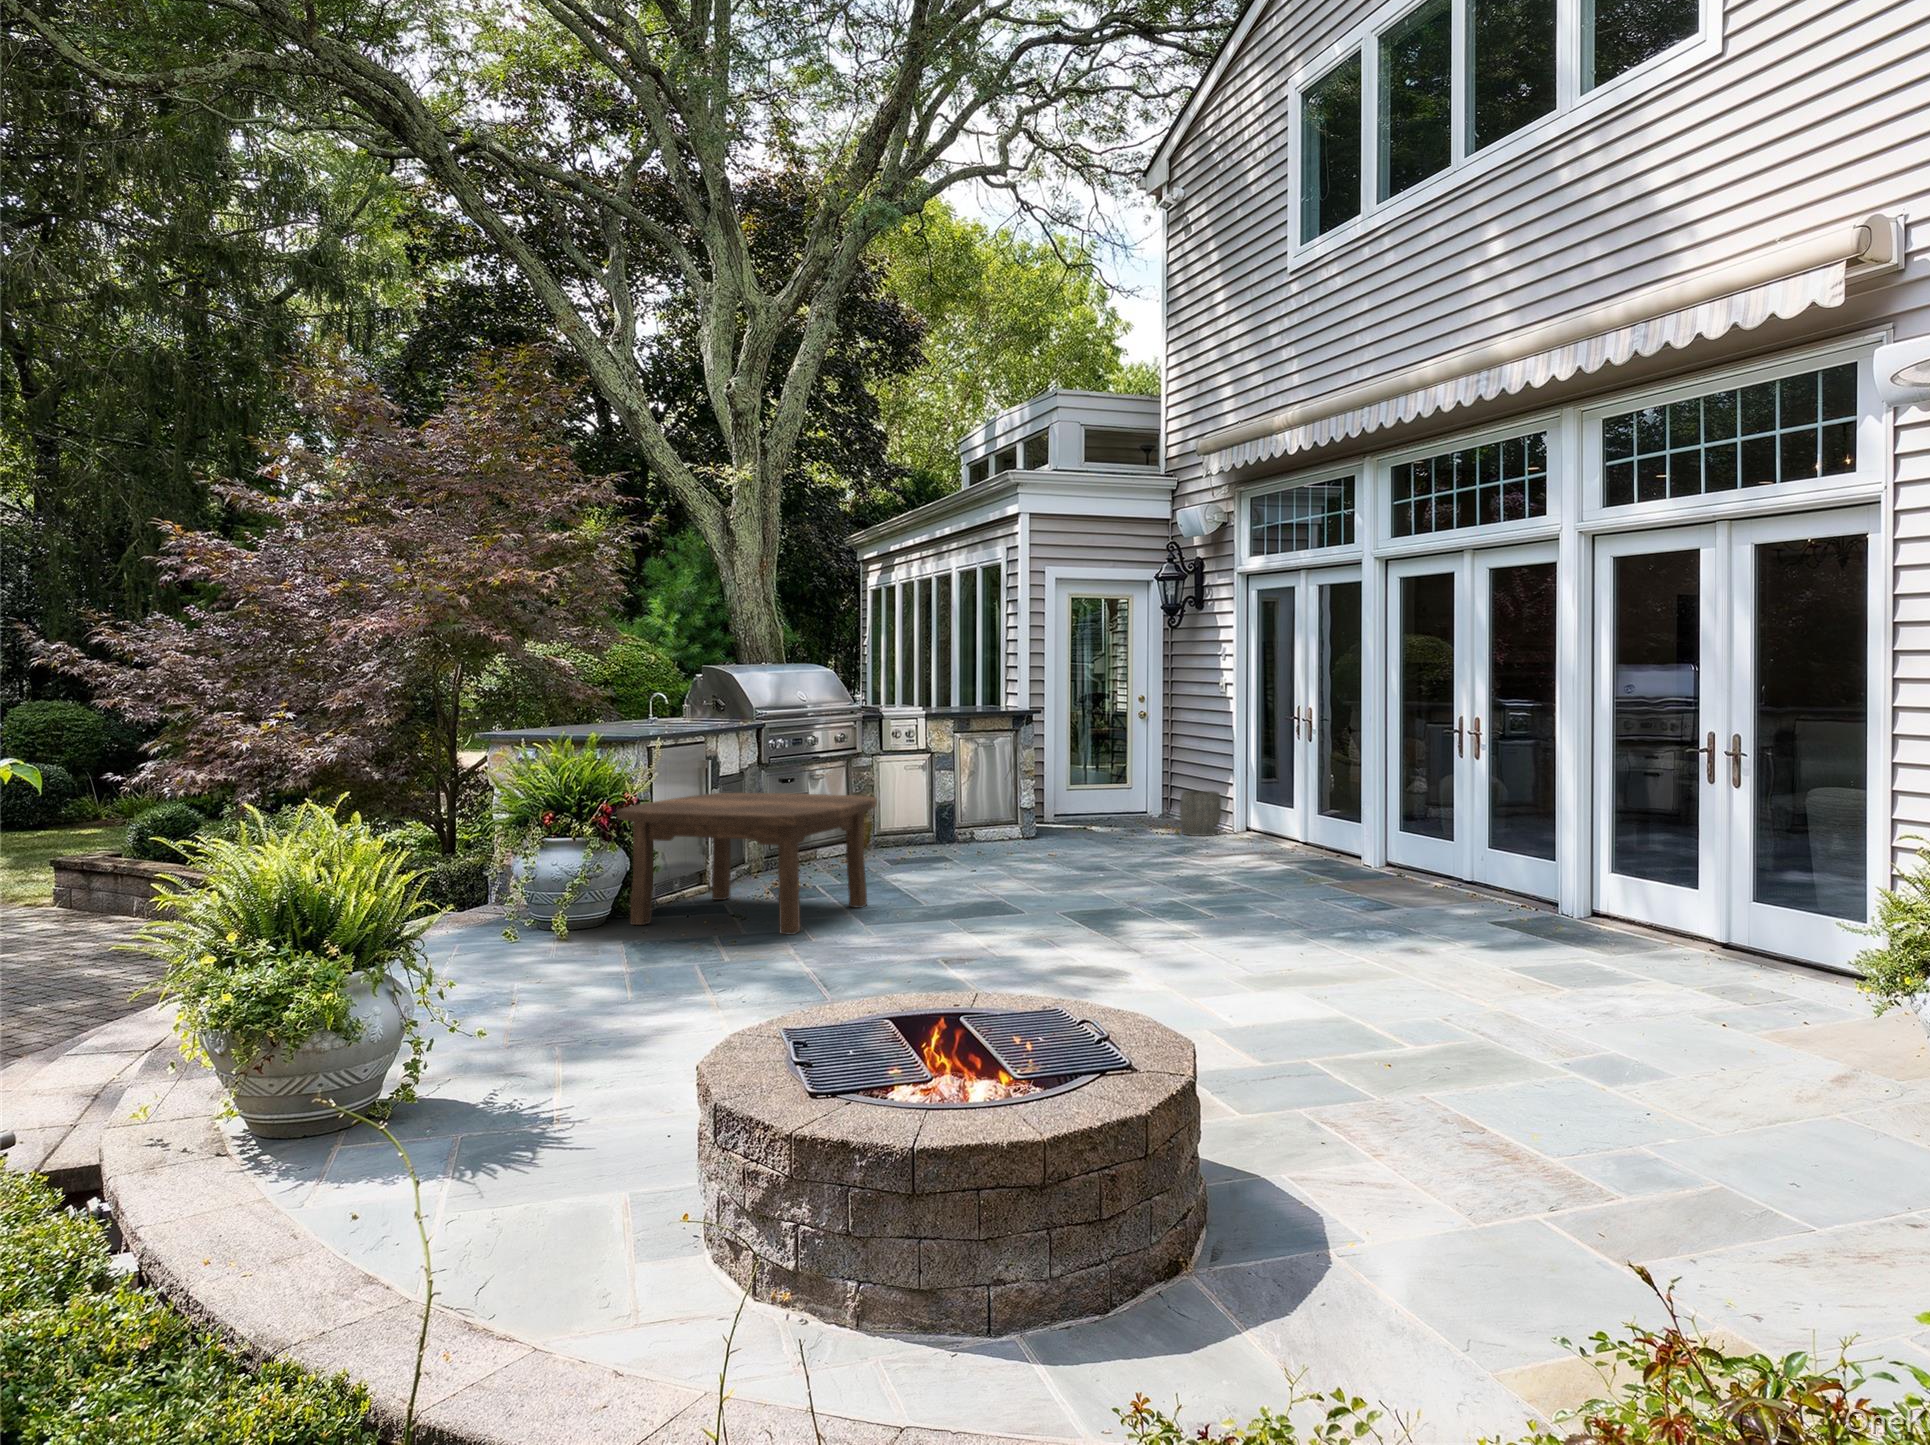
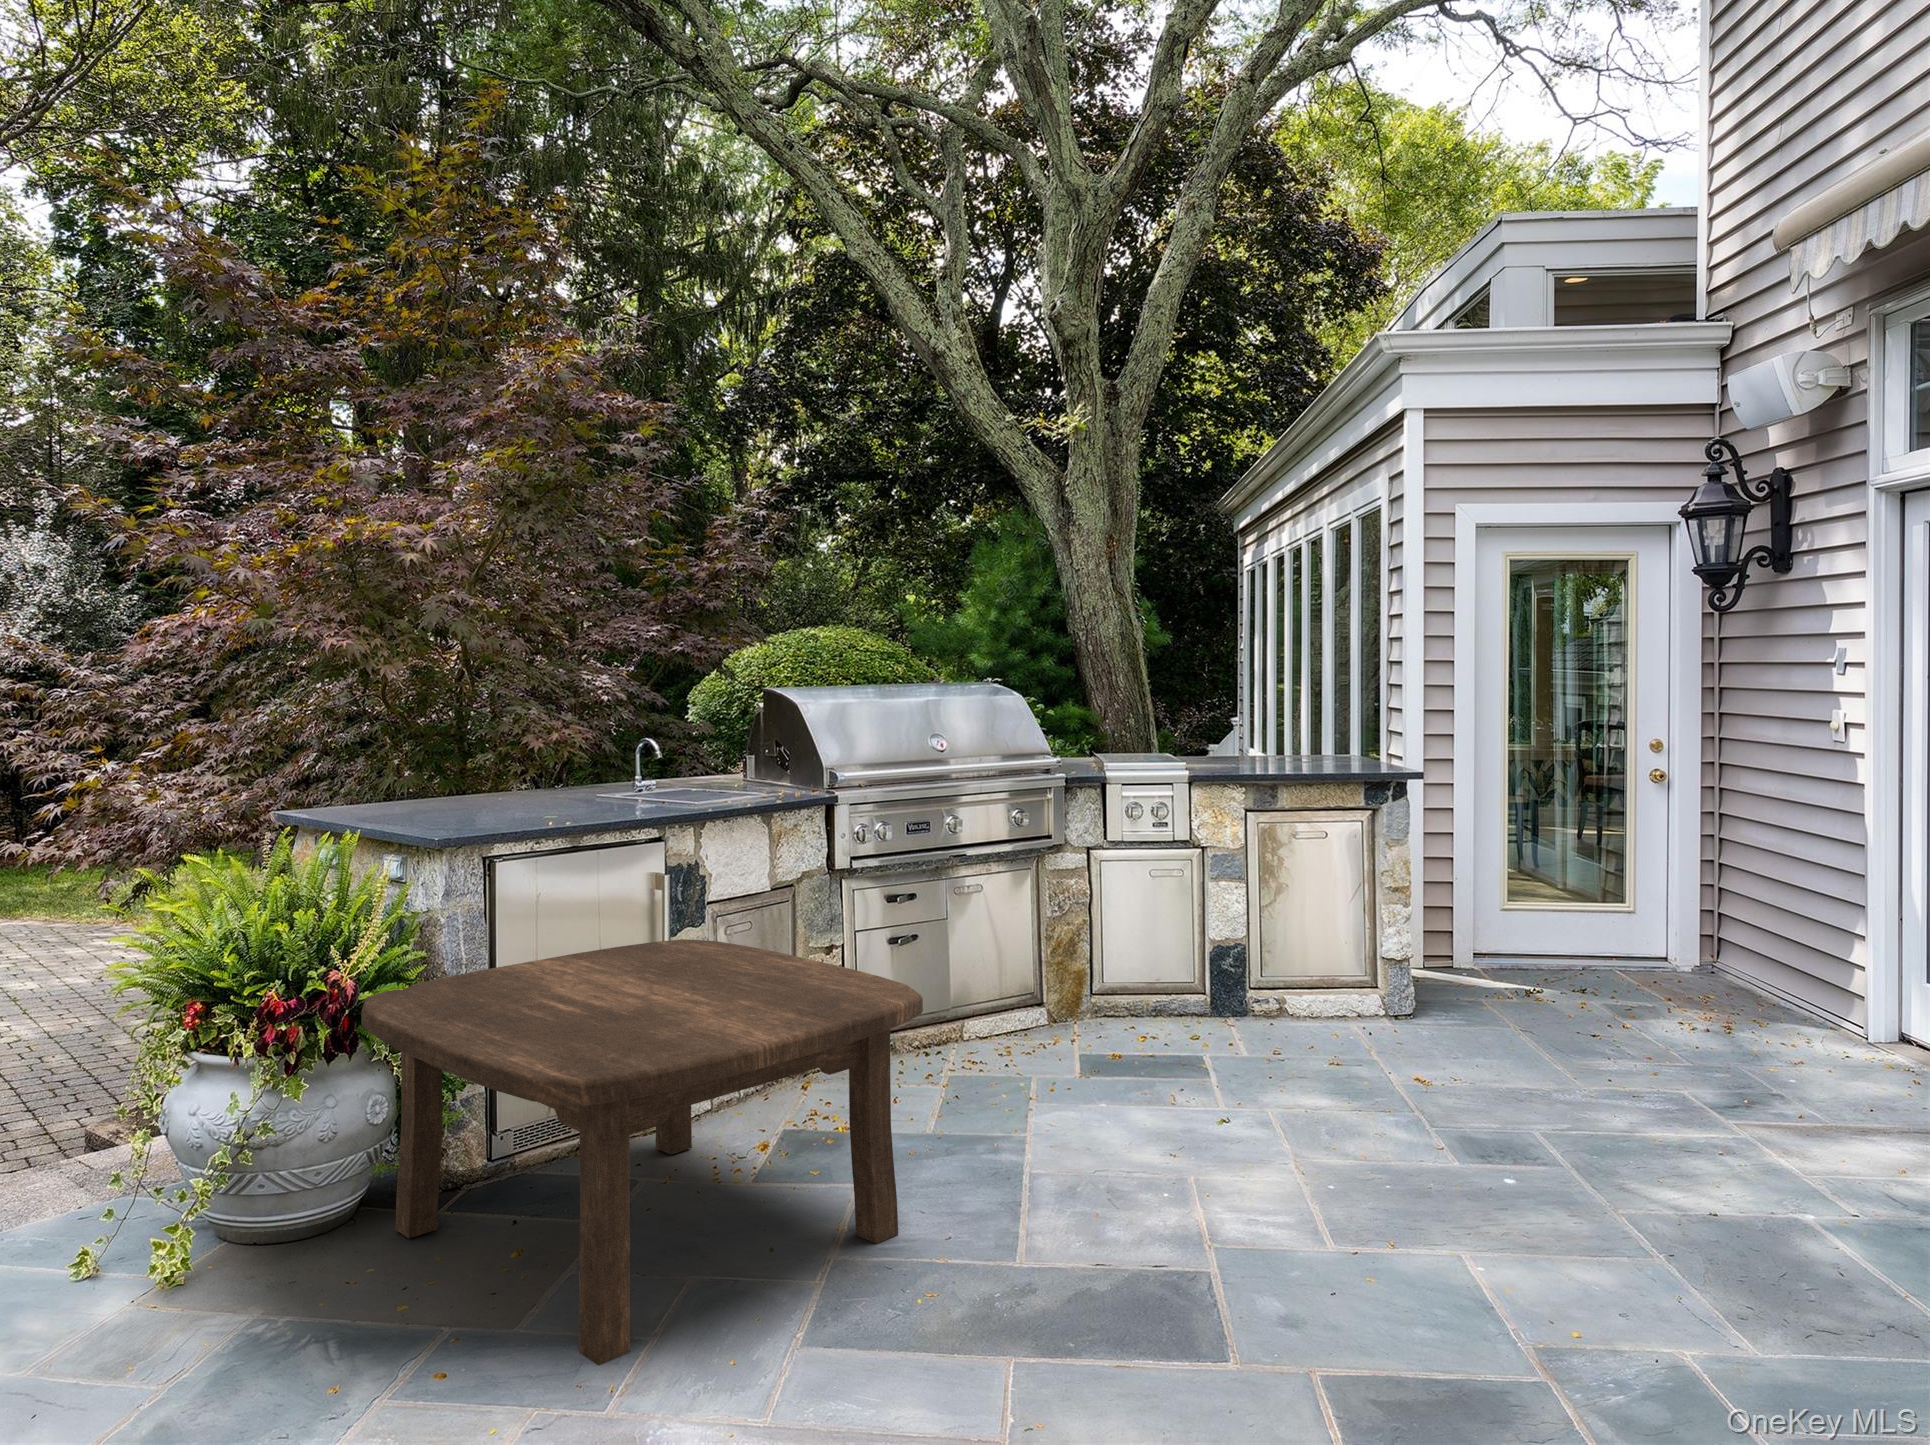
woven basket: present [1180,791,1221,836] -> none [1735,937,1838,1040]

